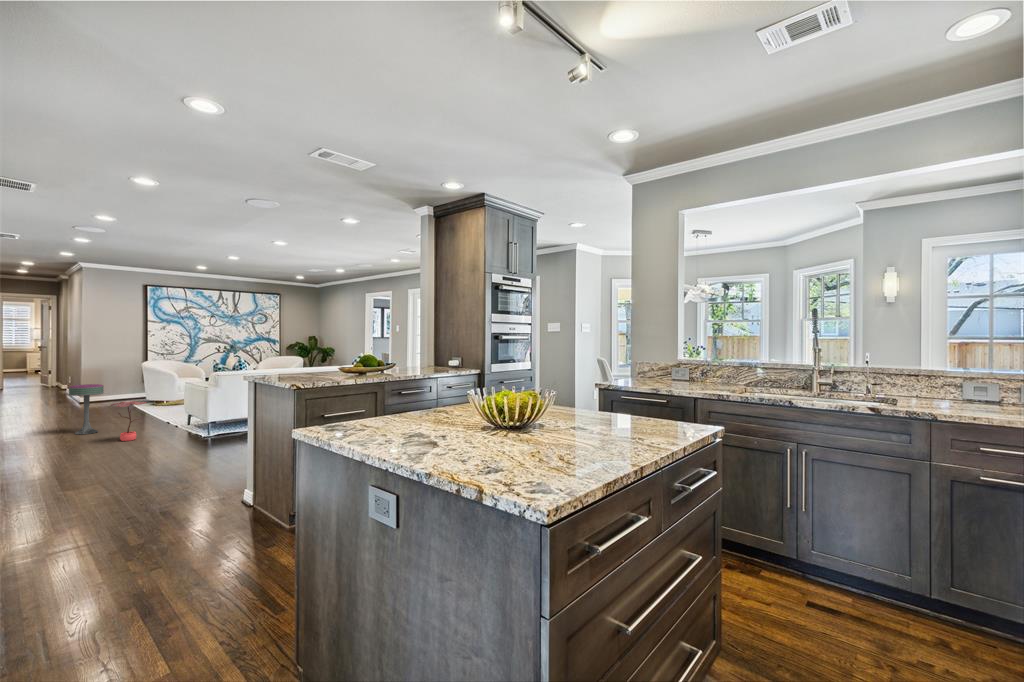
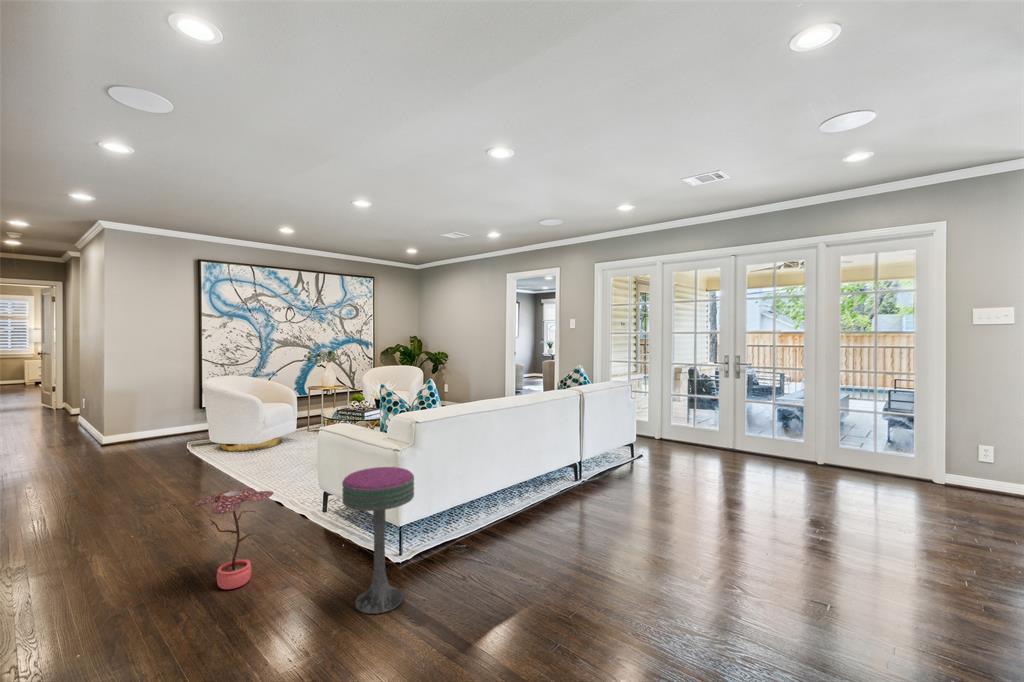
bar stool: present [69,384,104,434] -> present [342,467,414,614]

